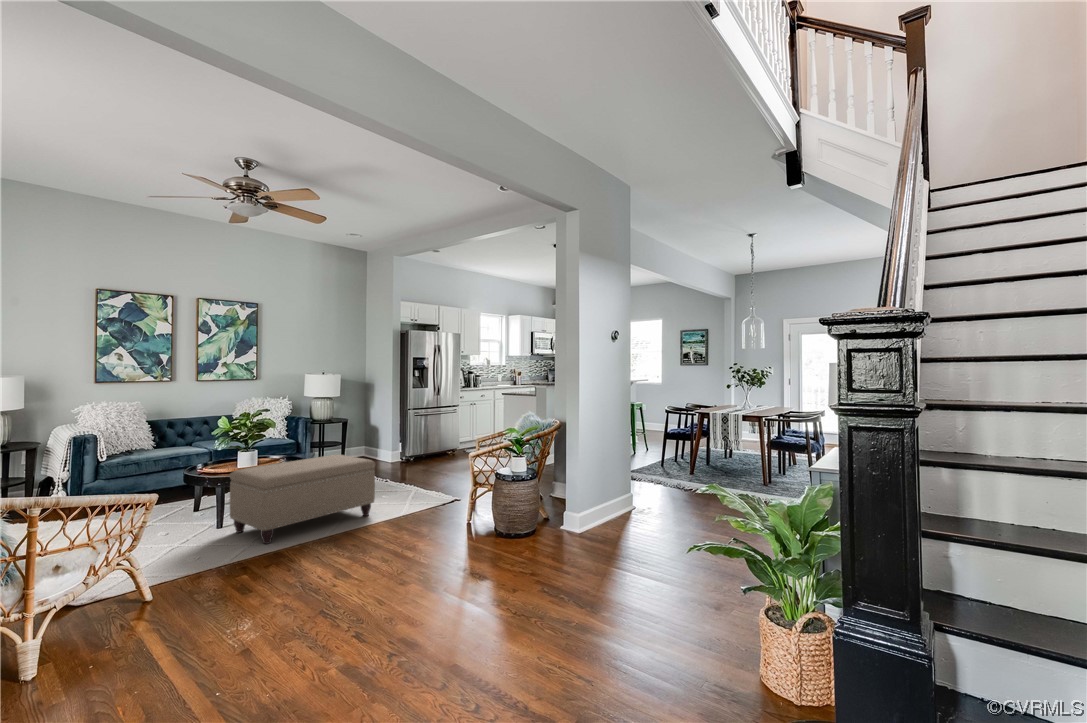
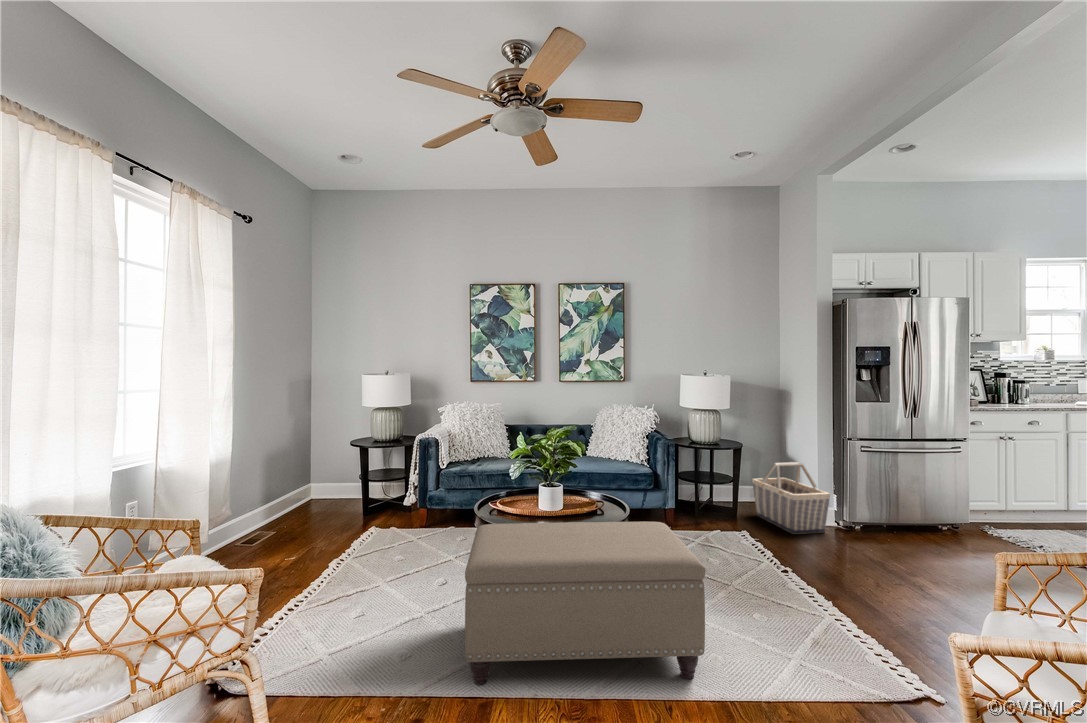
basket: none [353,427,400,468] -> present [752,462,830,534]

